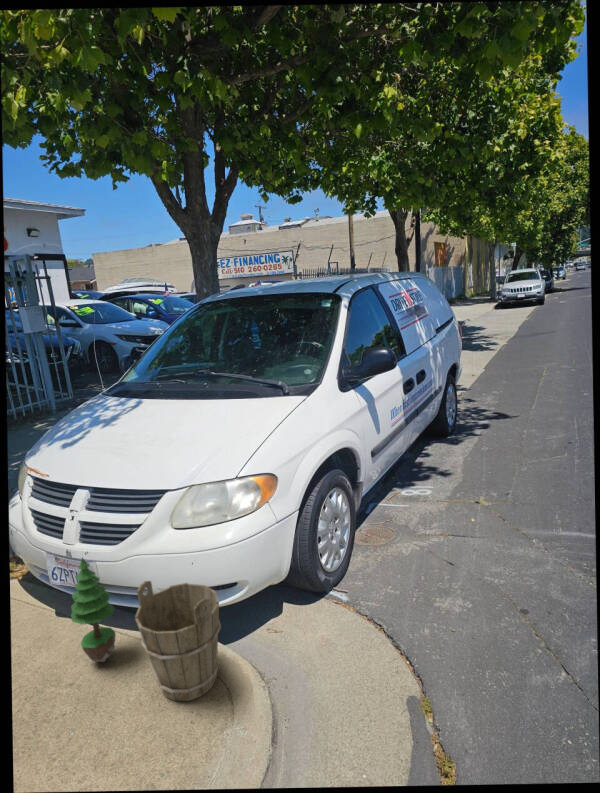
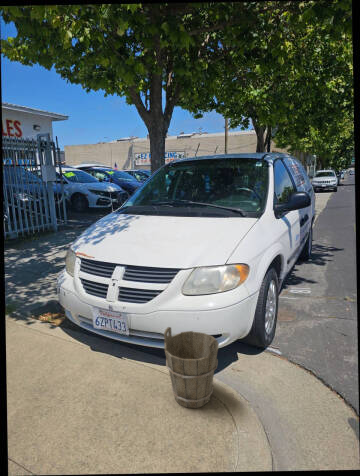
potted tree: present [71,558,116,662] -> none [112,309,140,380]

